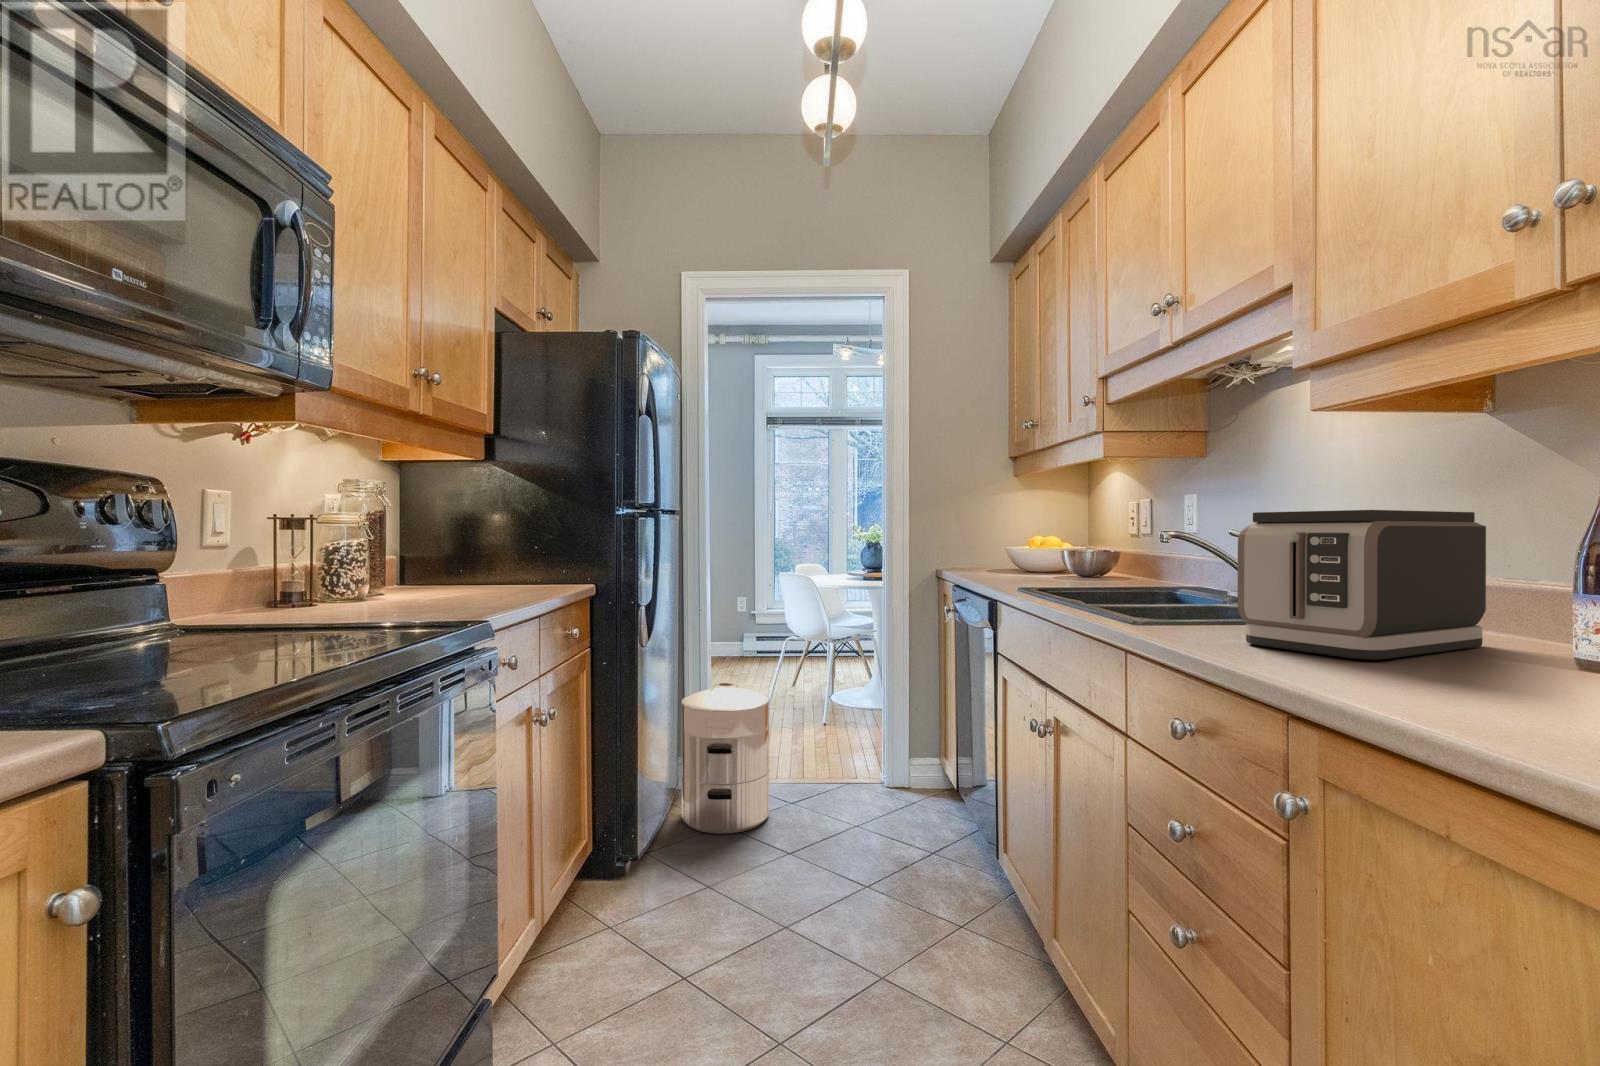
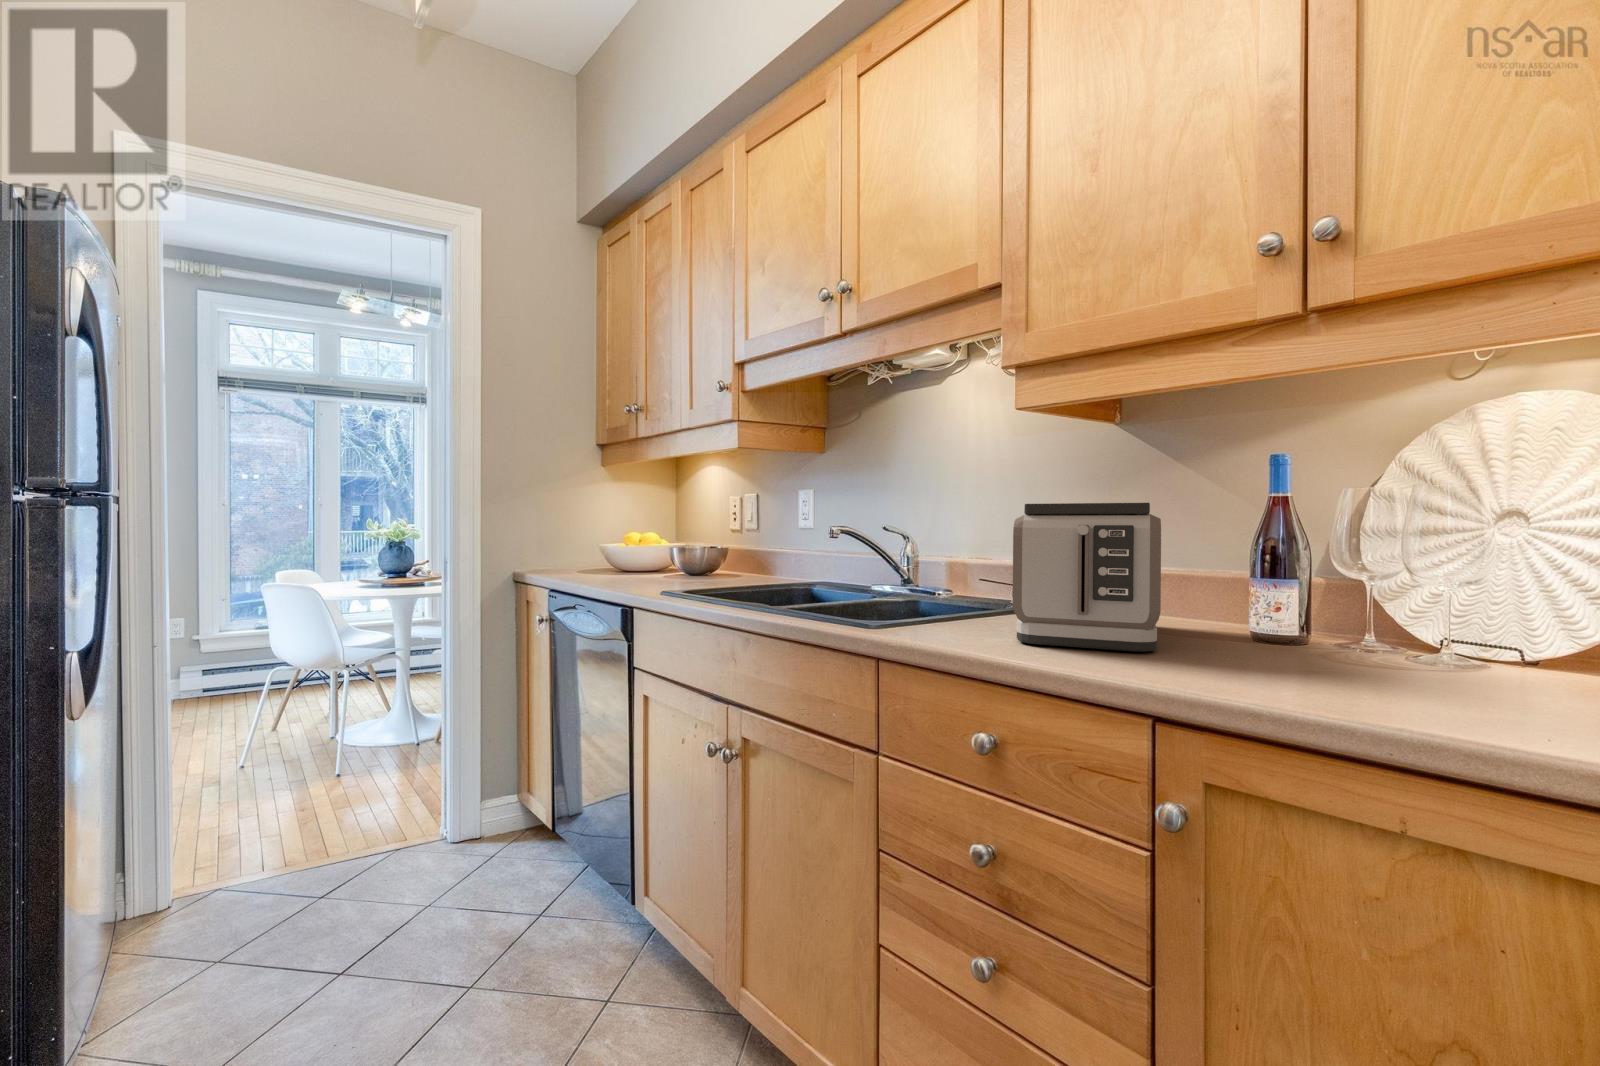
waste bin: present [681,683,770,834] -> none [87,761,276,1021]

